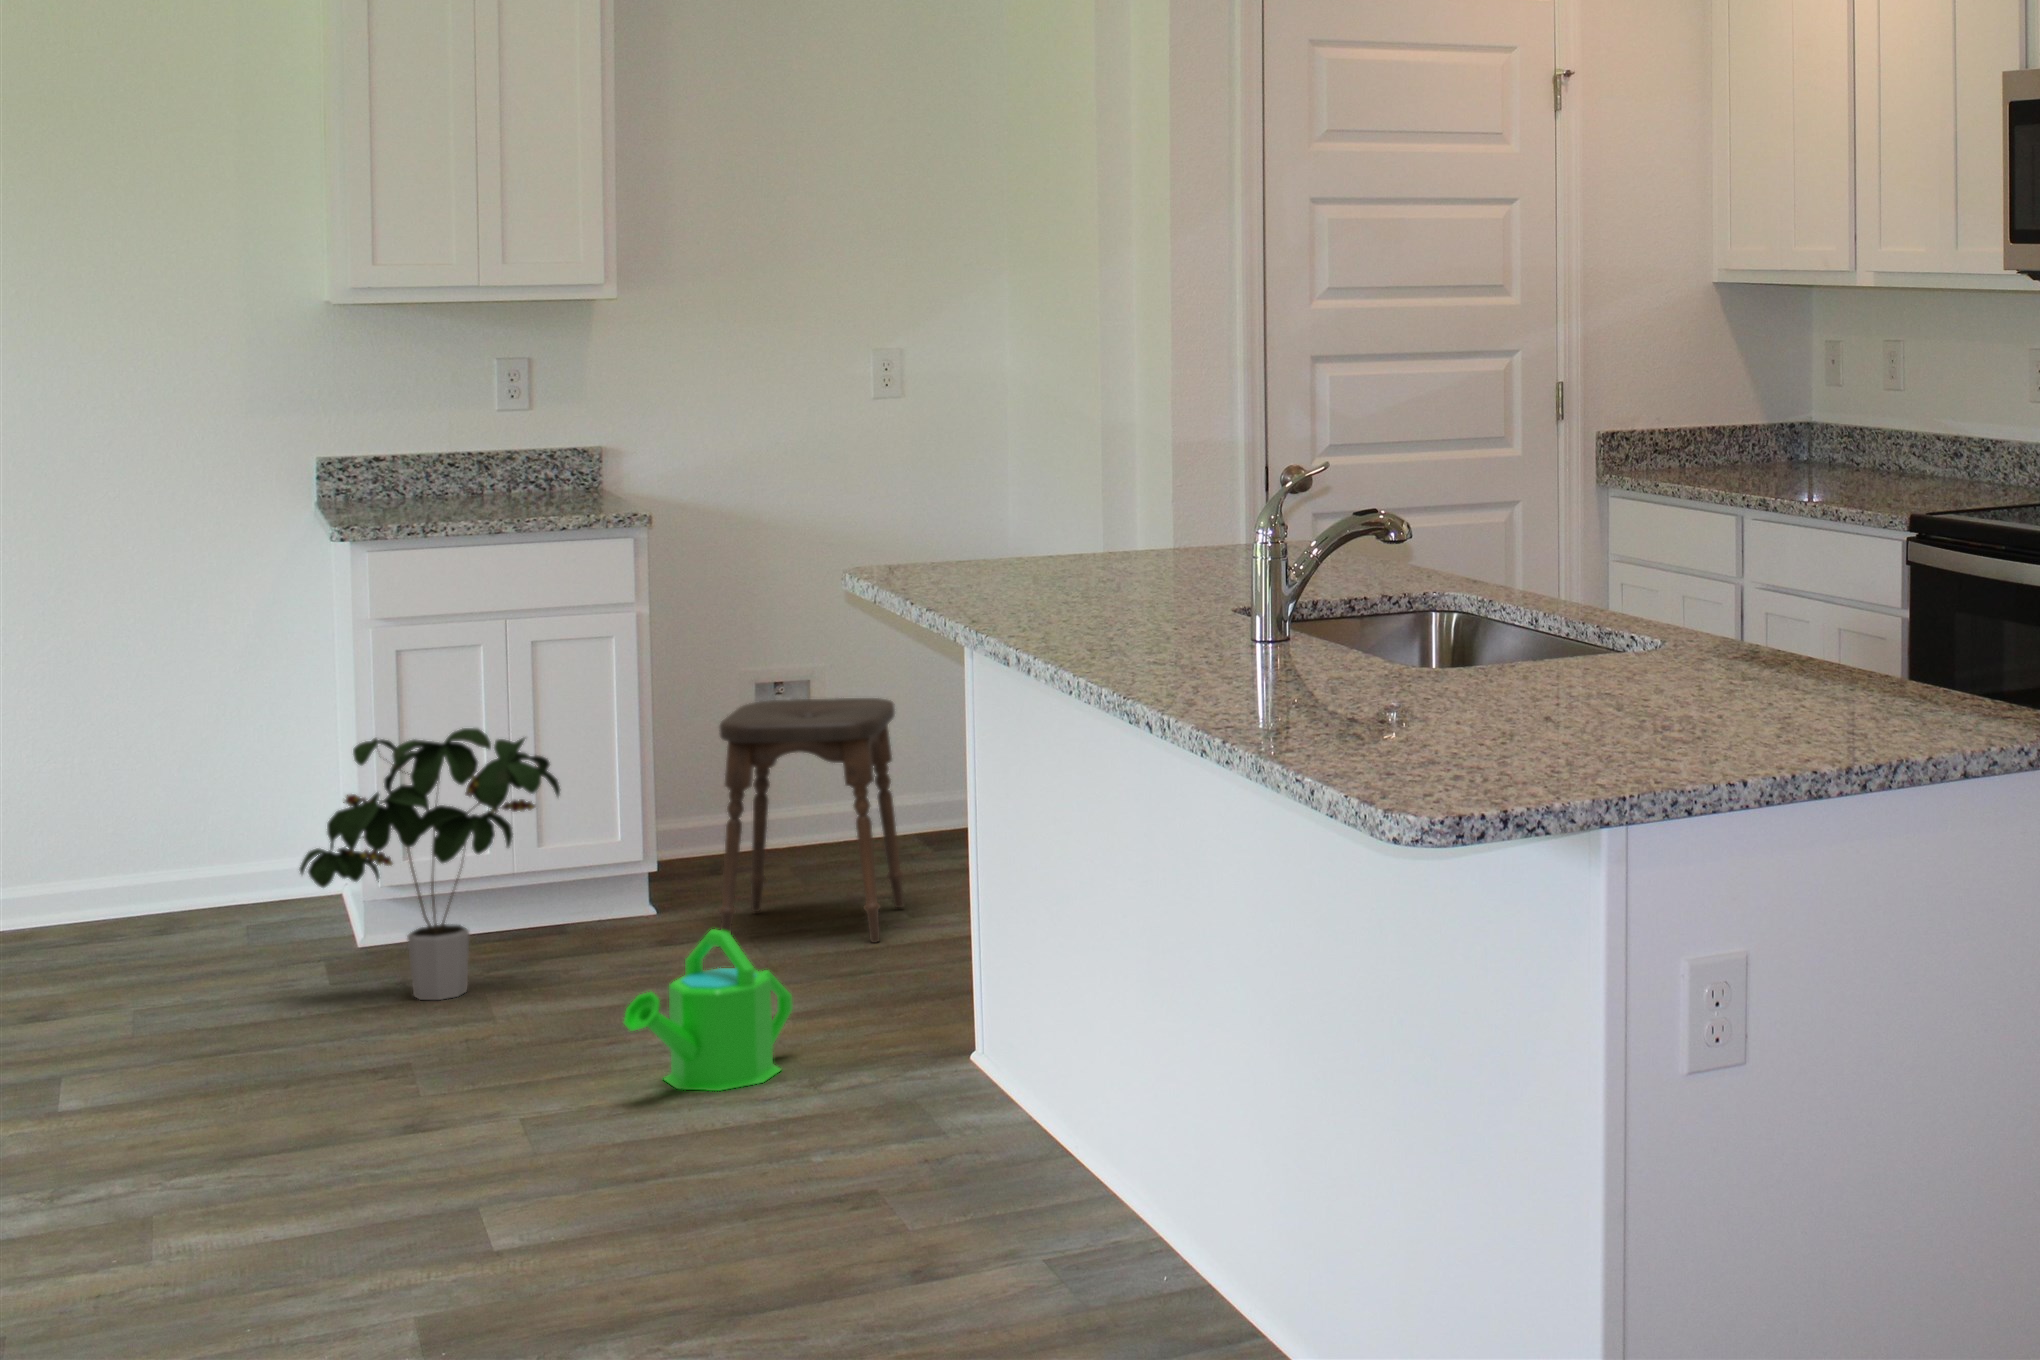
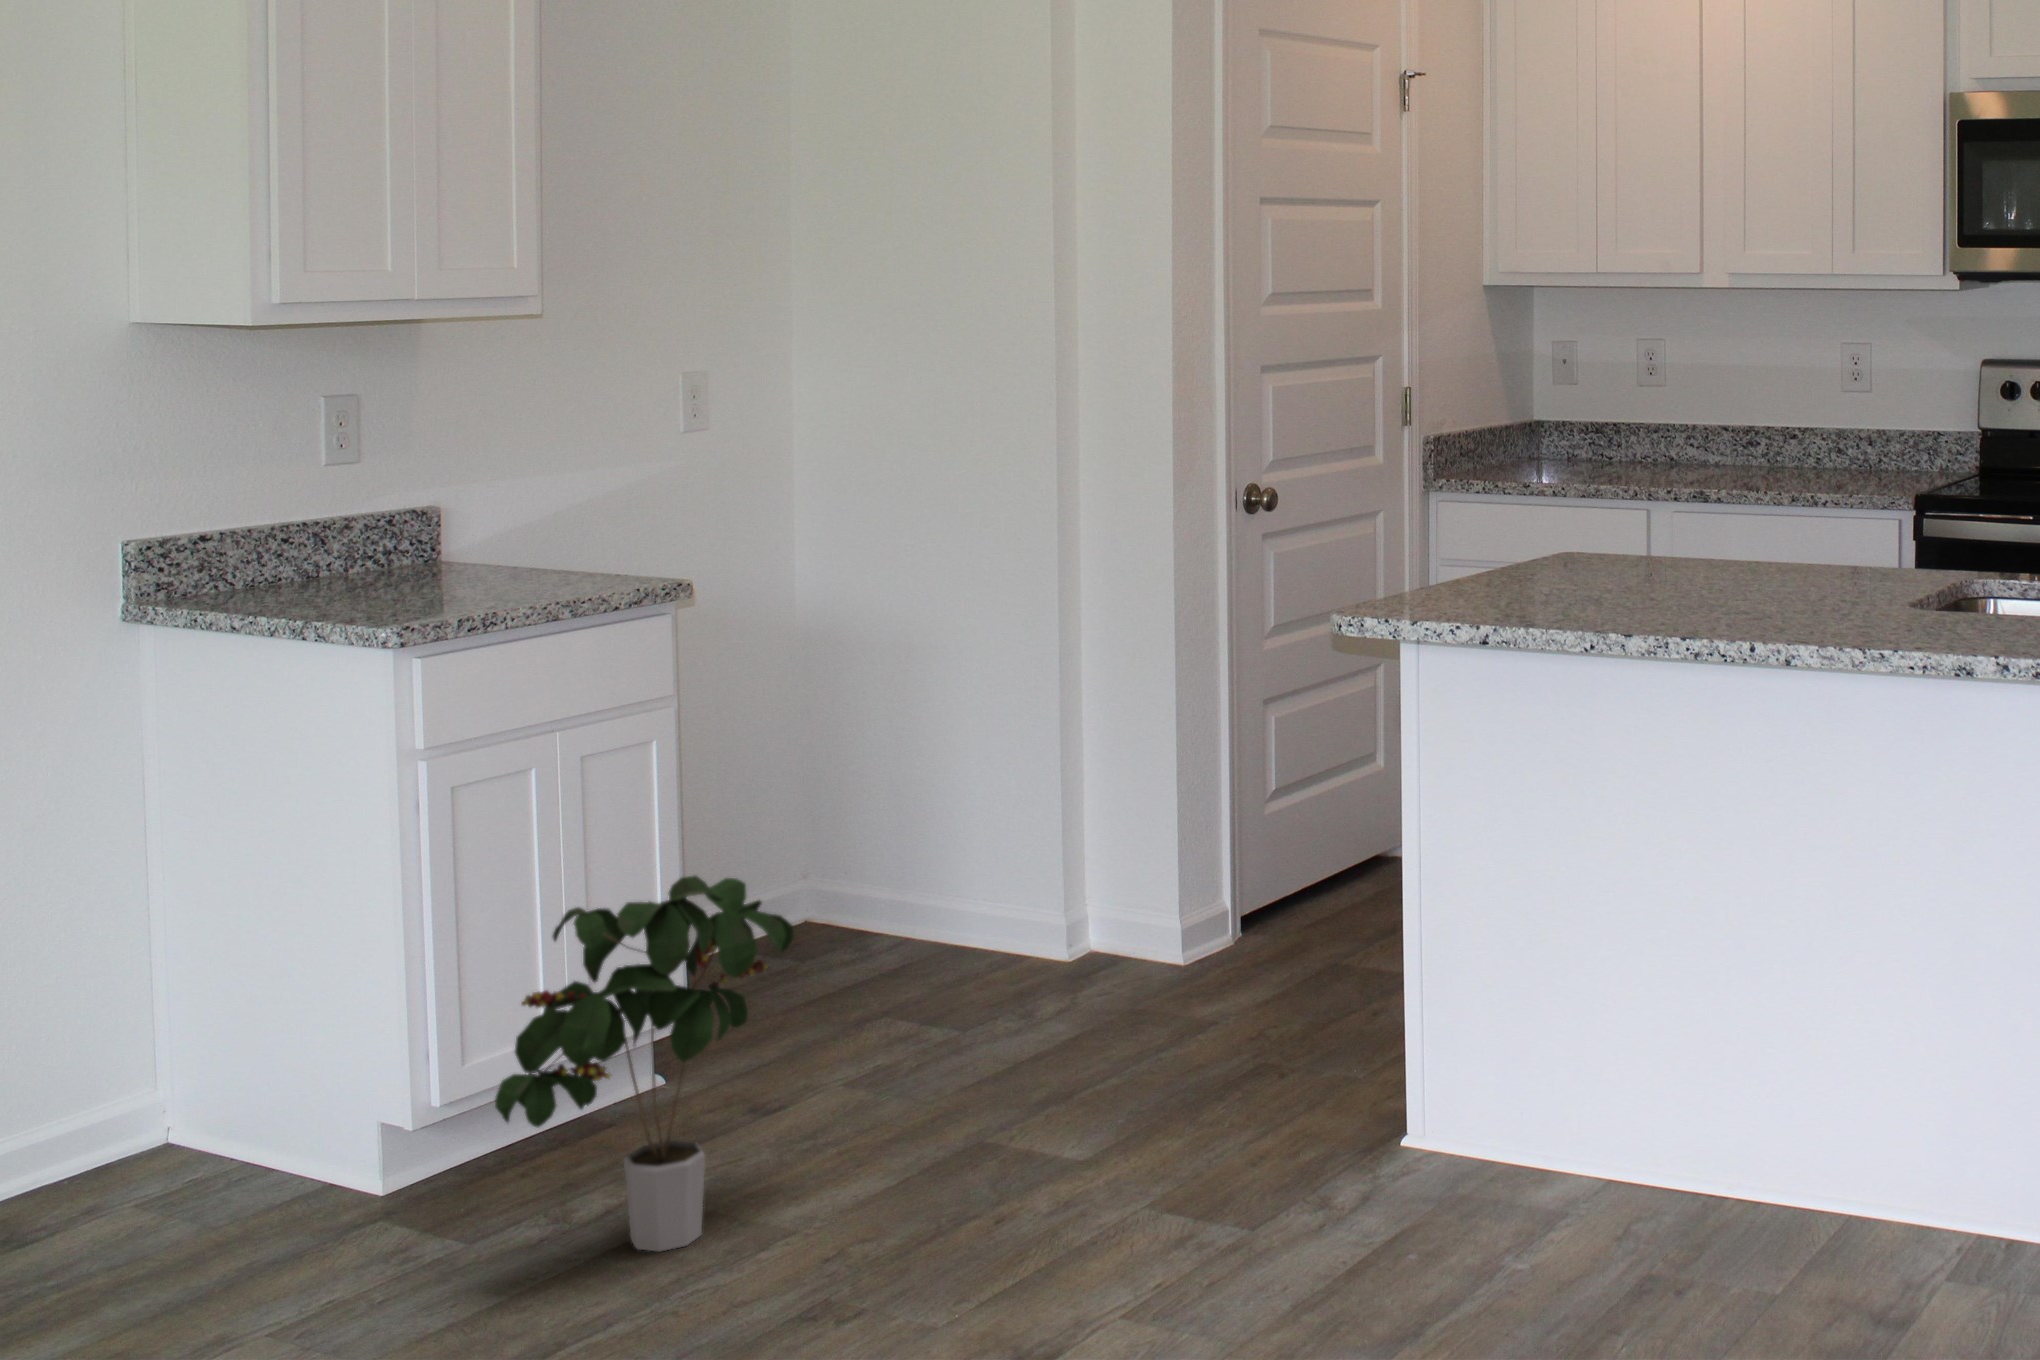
stool: present [719,698,904,943] -> none [789,778,1039,1104]
watering can: present [624,929,793,1091] -> none [1241,1067,1384,1273]

